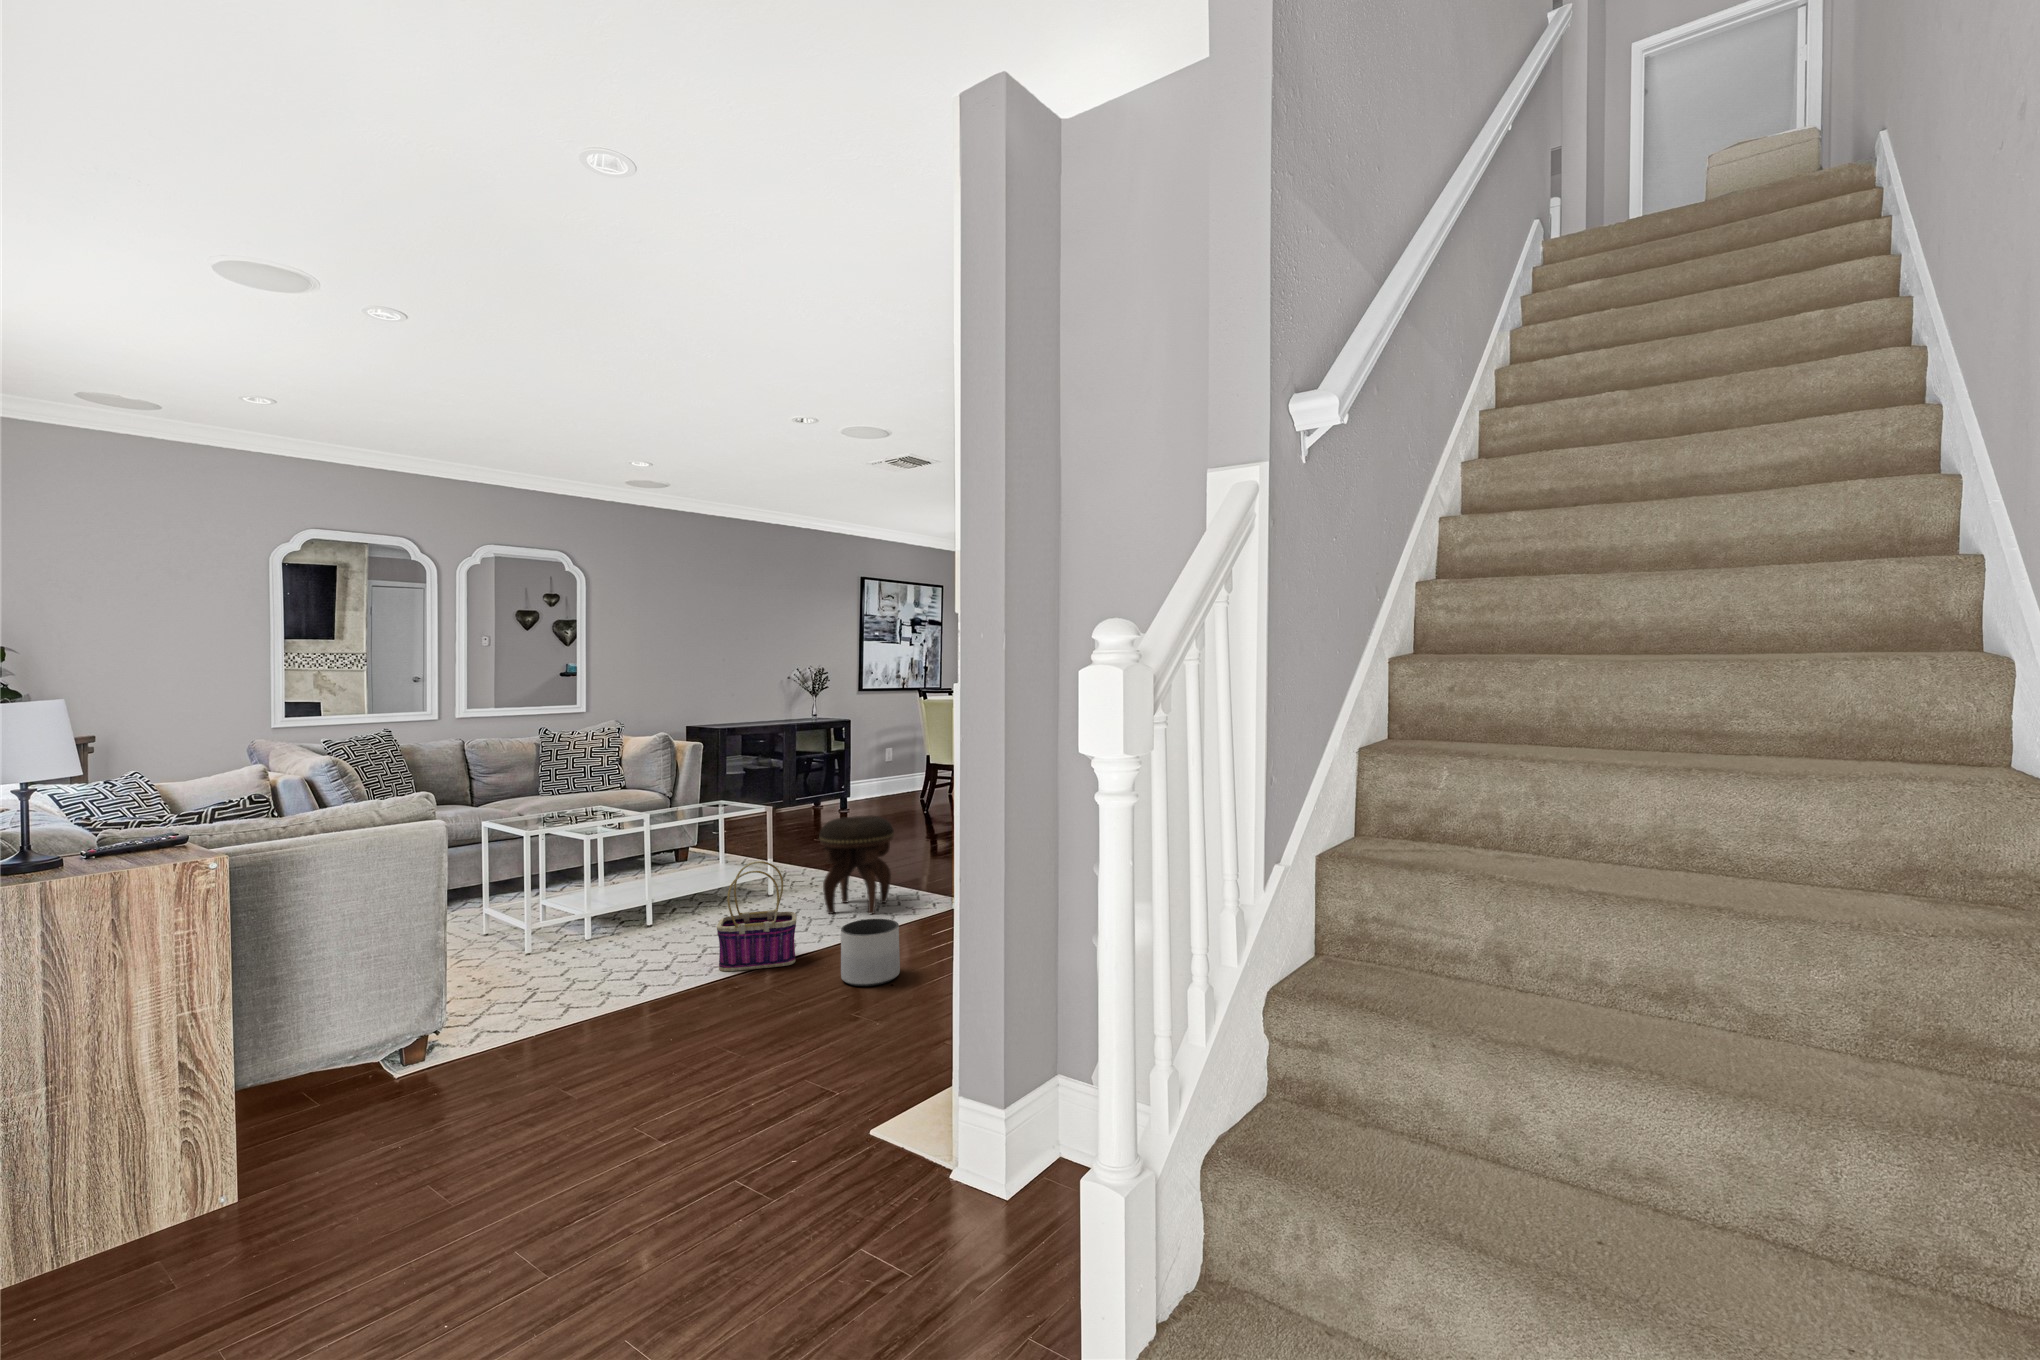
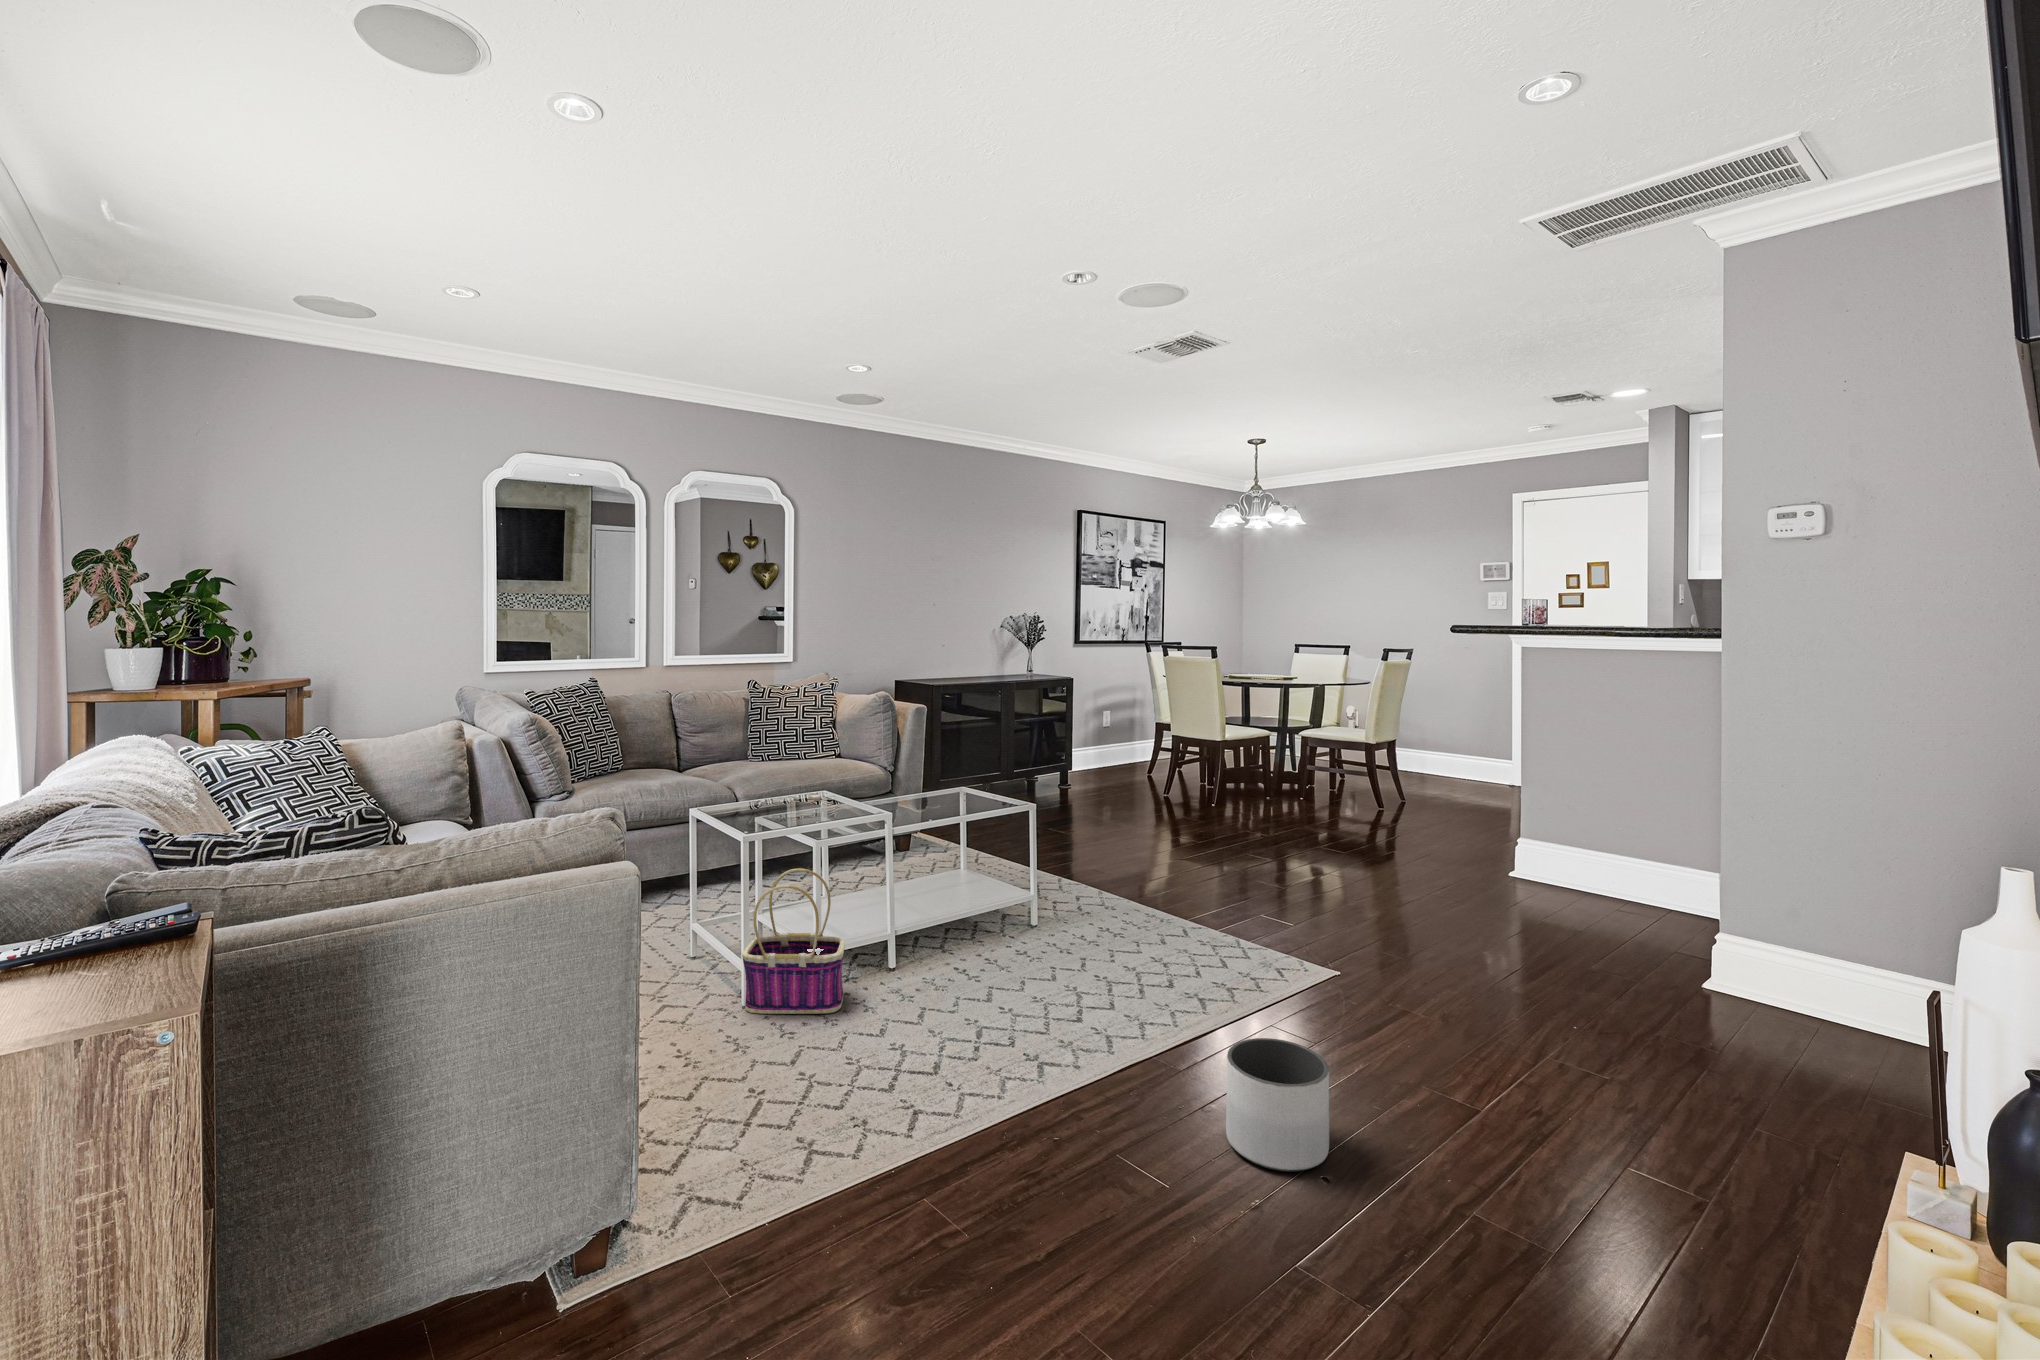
footstool: present [819,816,894,914] -> none [1115,829,1222,979]
basket: present [717,861,797,971] -> present [742,868,845,1014]

